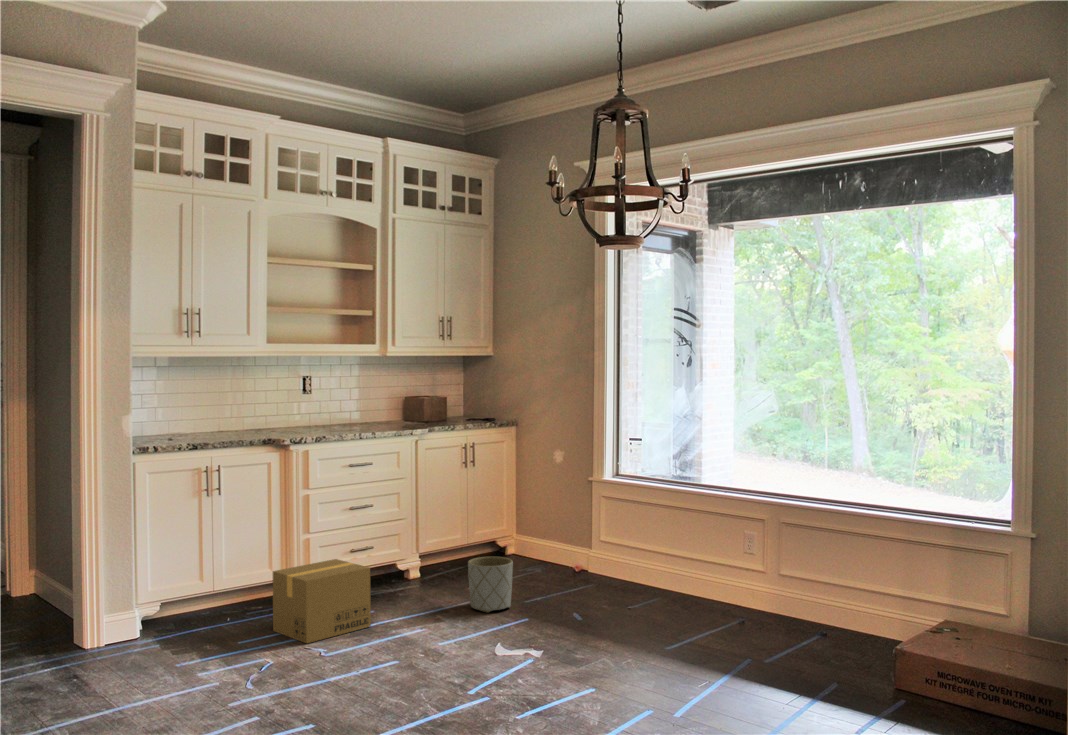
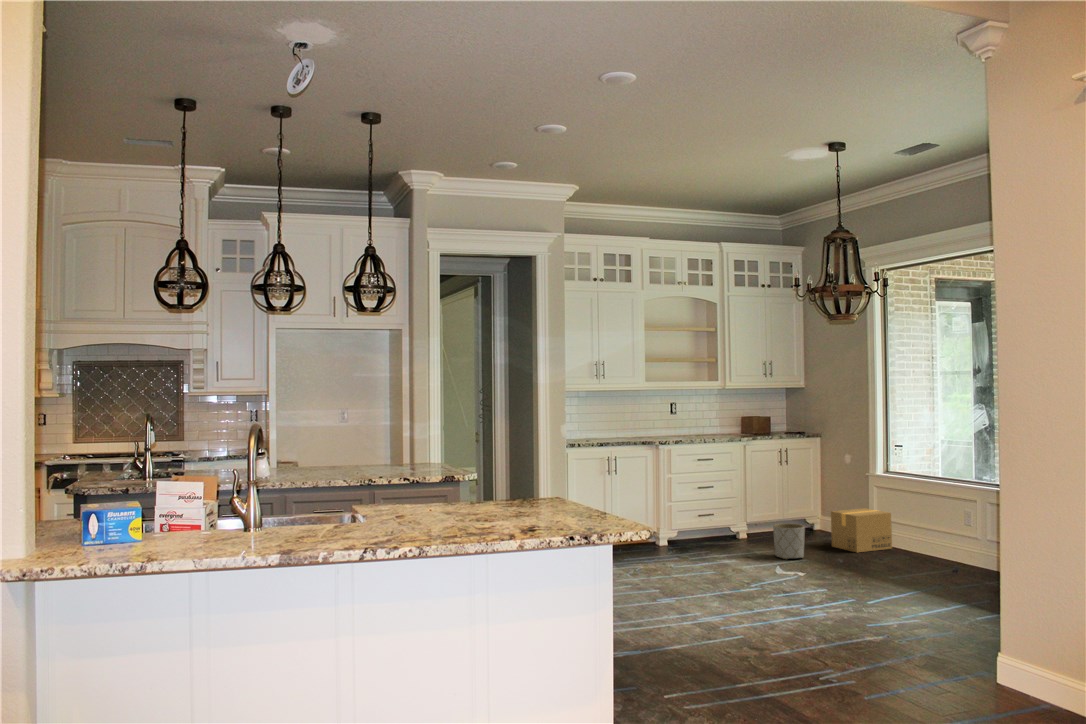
cardboard box: present [273,559,371,643] -> present [831,508,892,552]

